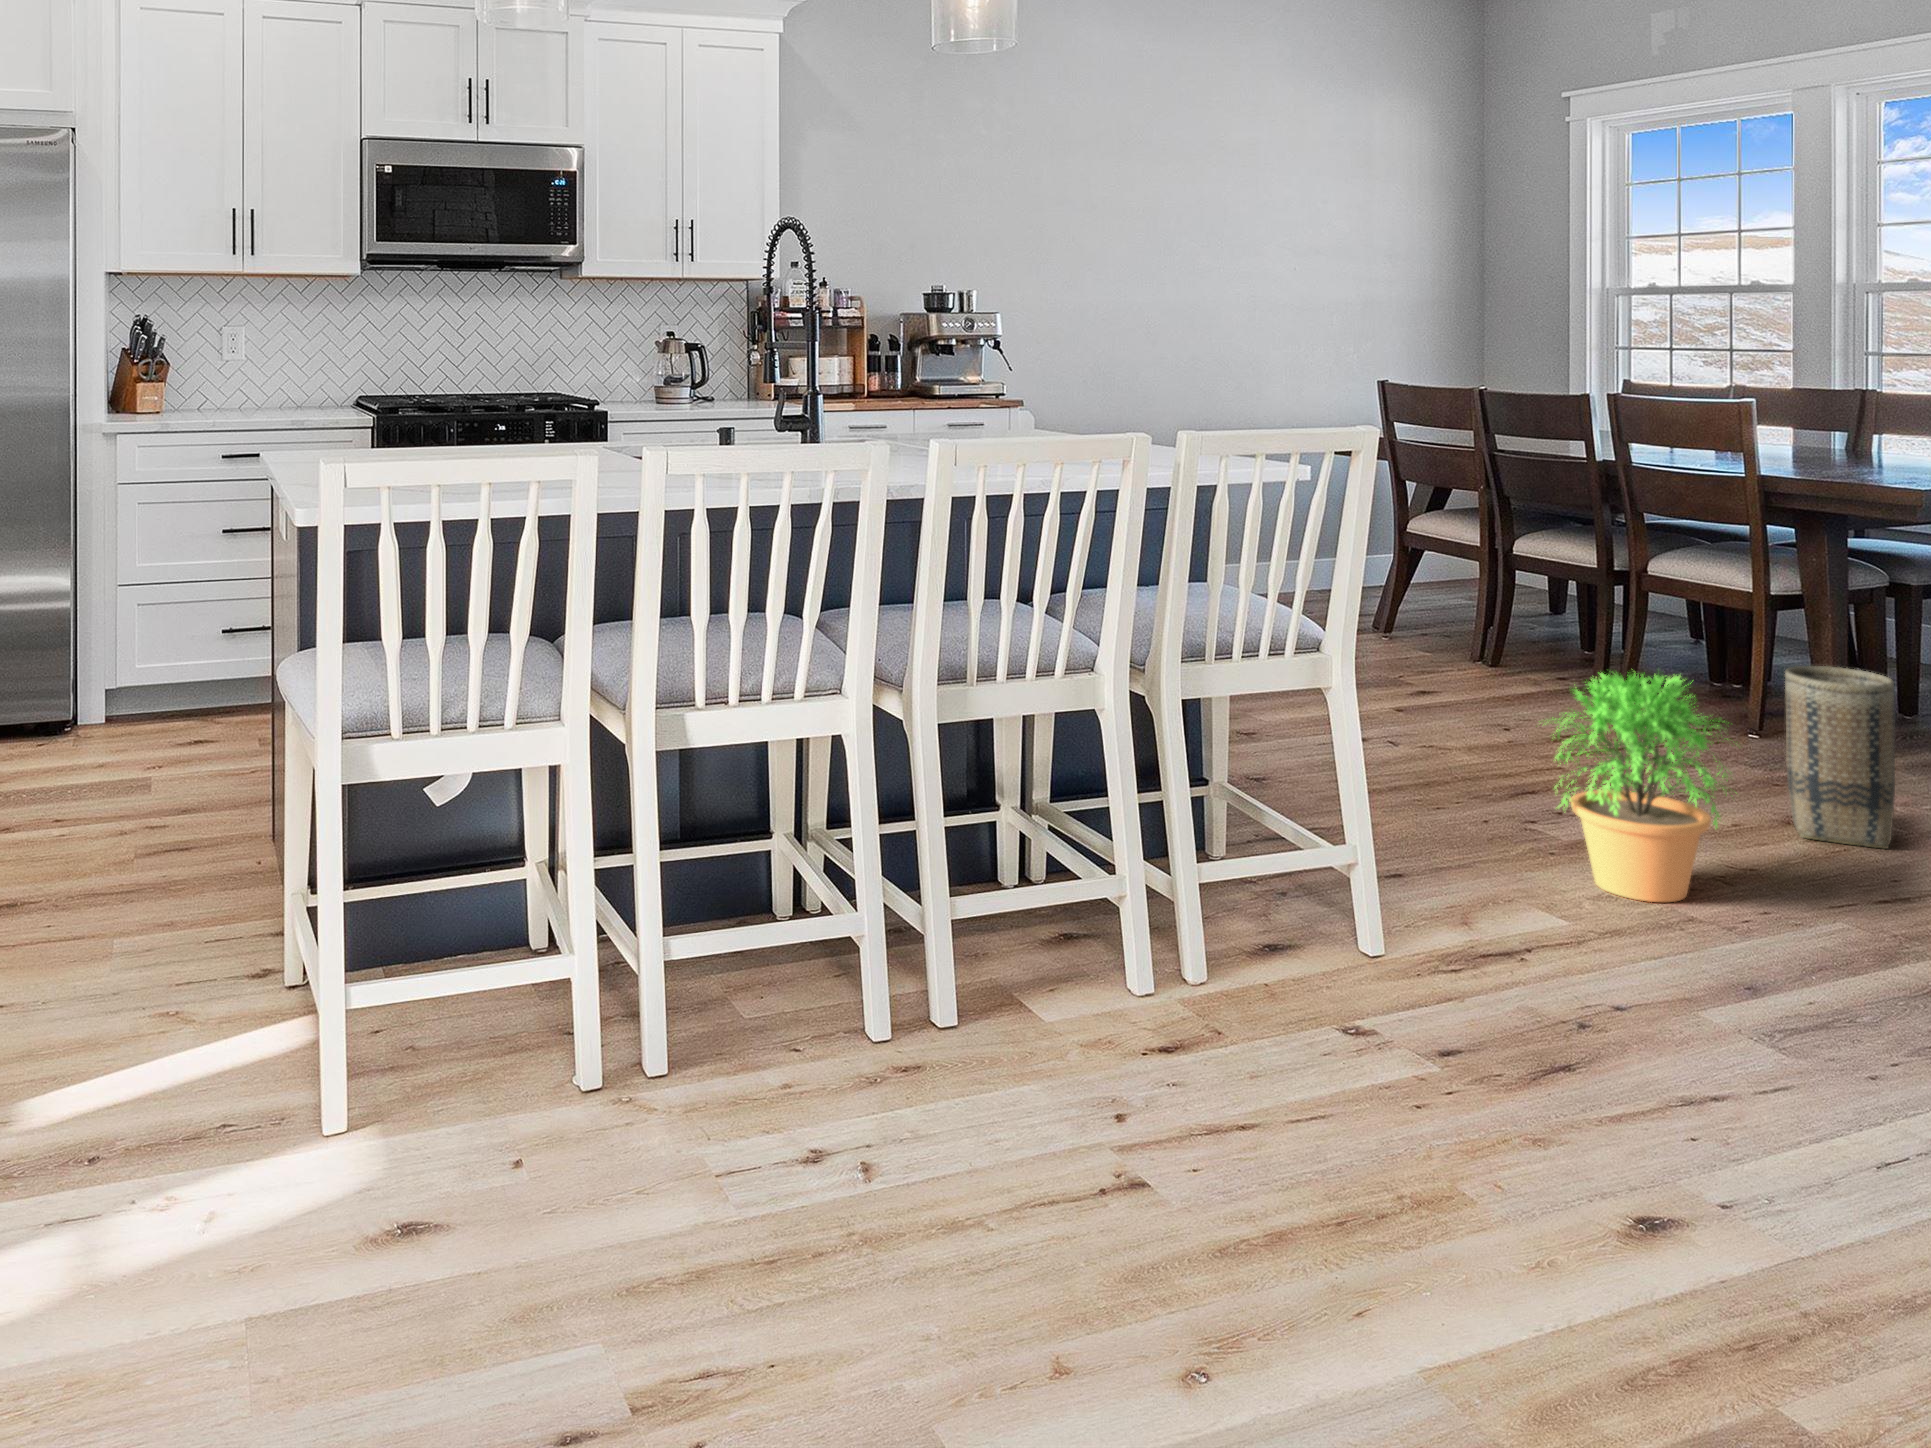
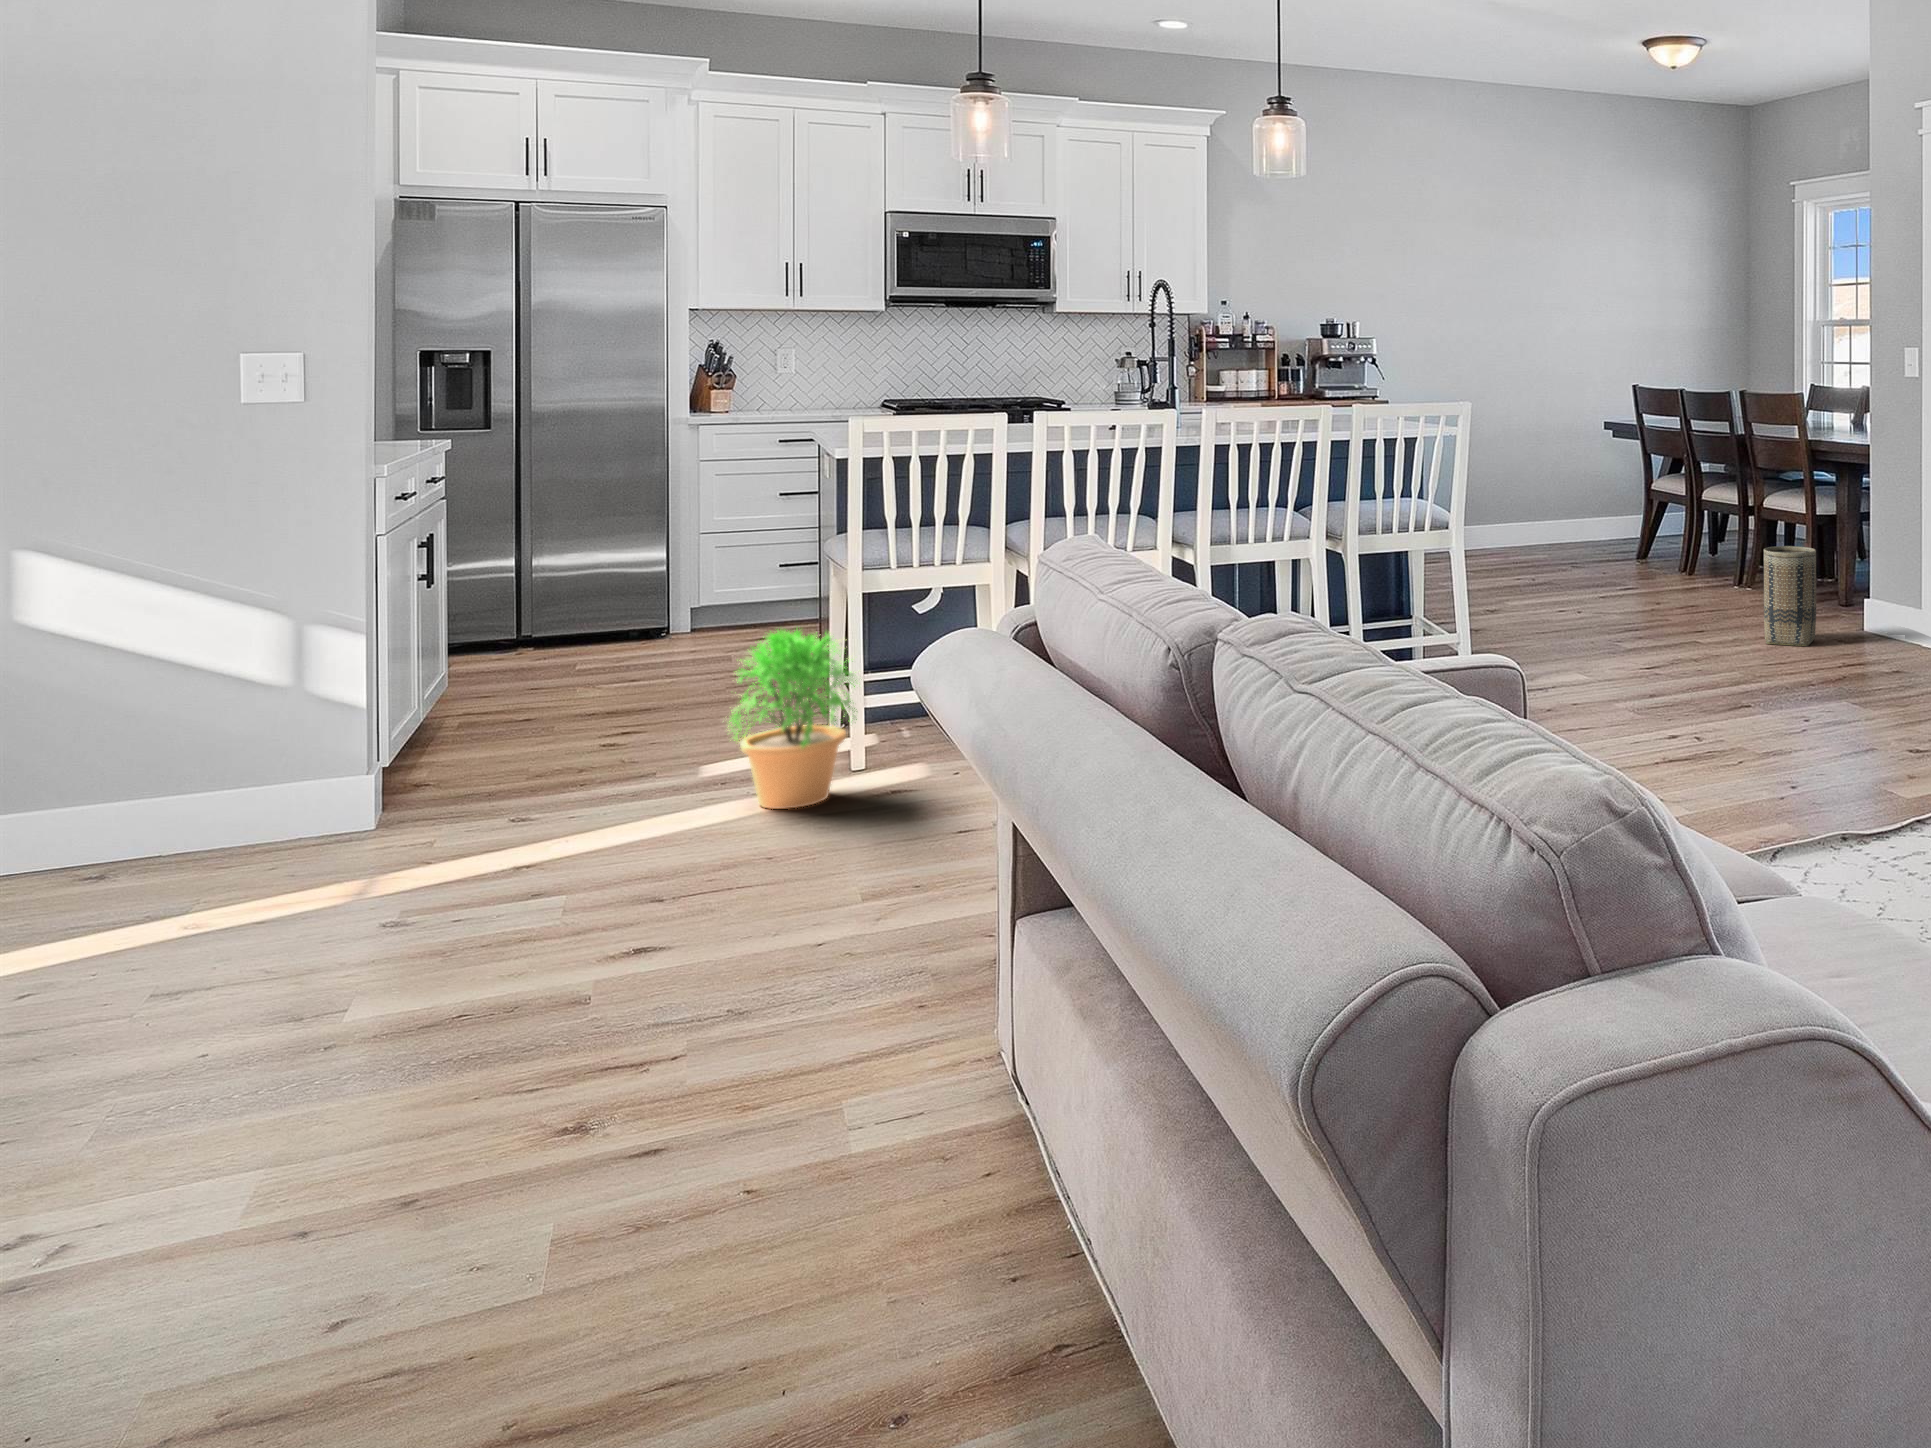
potted plant: present [1553,672,1732,902] -> present [728,630,857,809]

